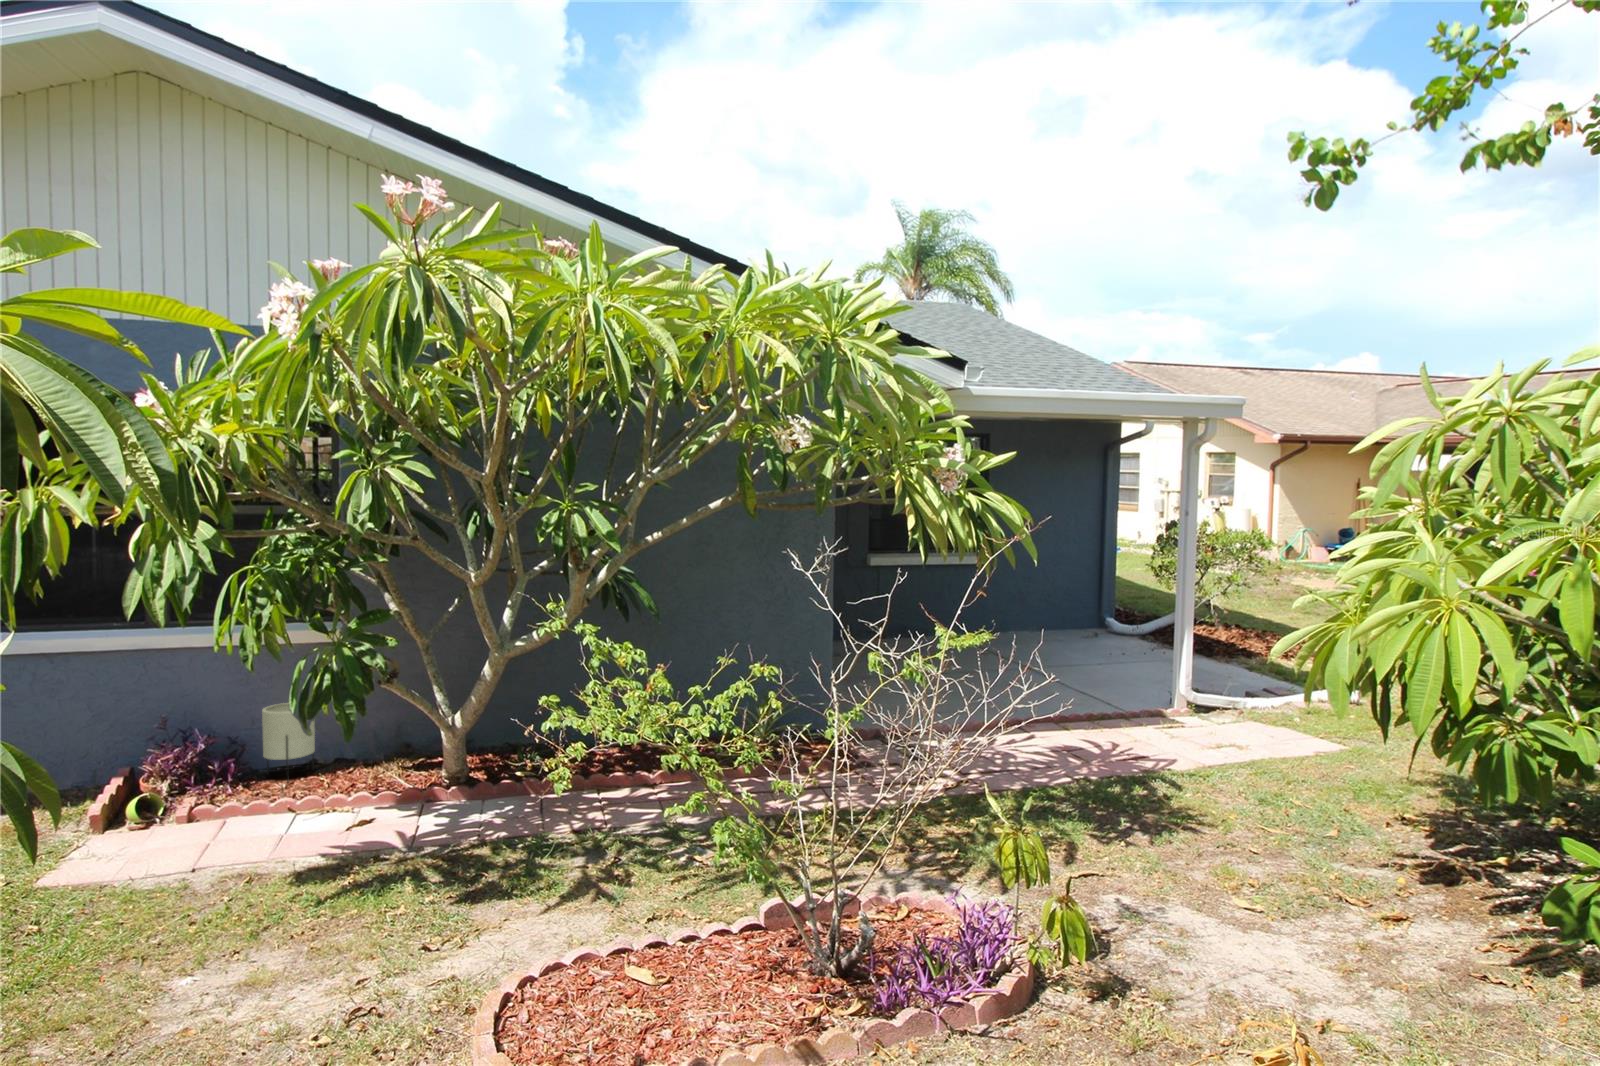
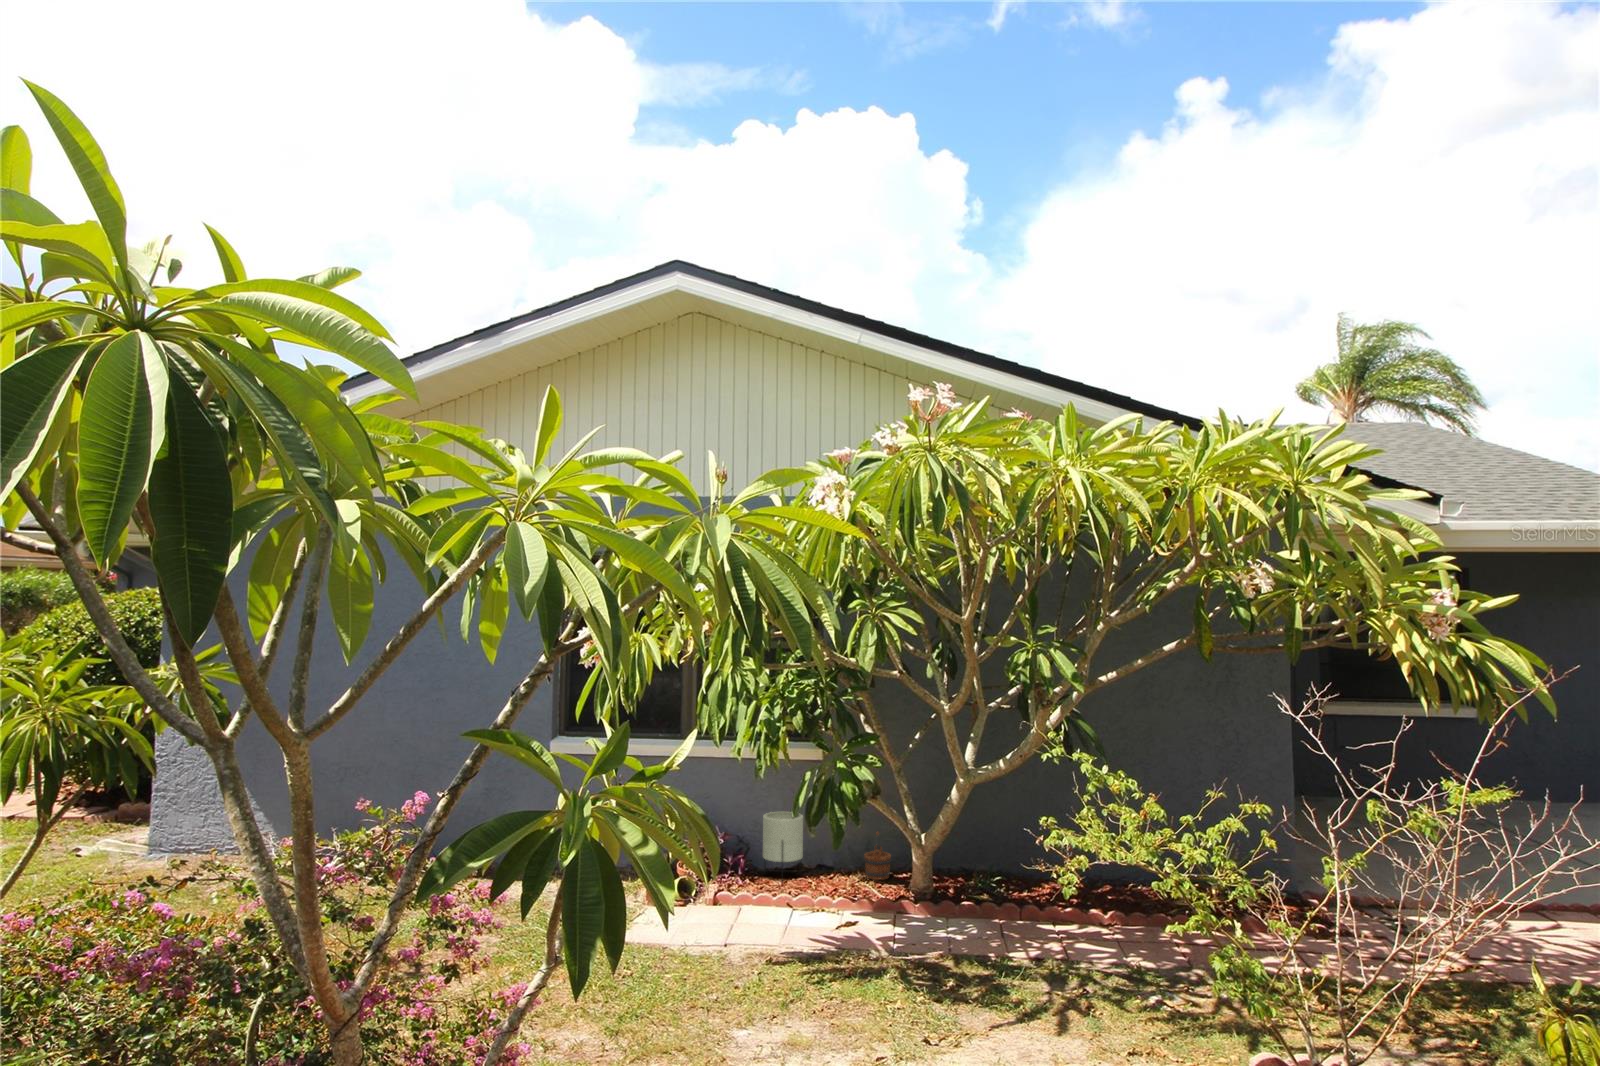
wooden bucket: none [391,715,423,767] -> present [864,832,891,880]

